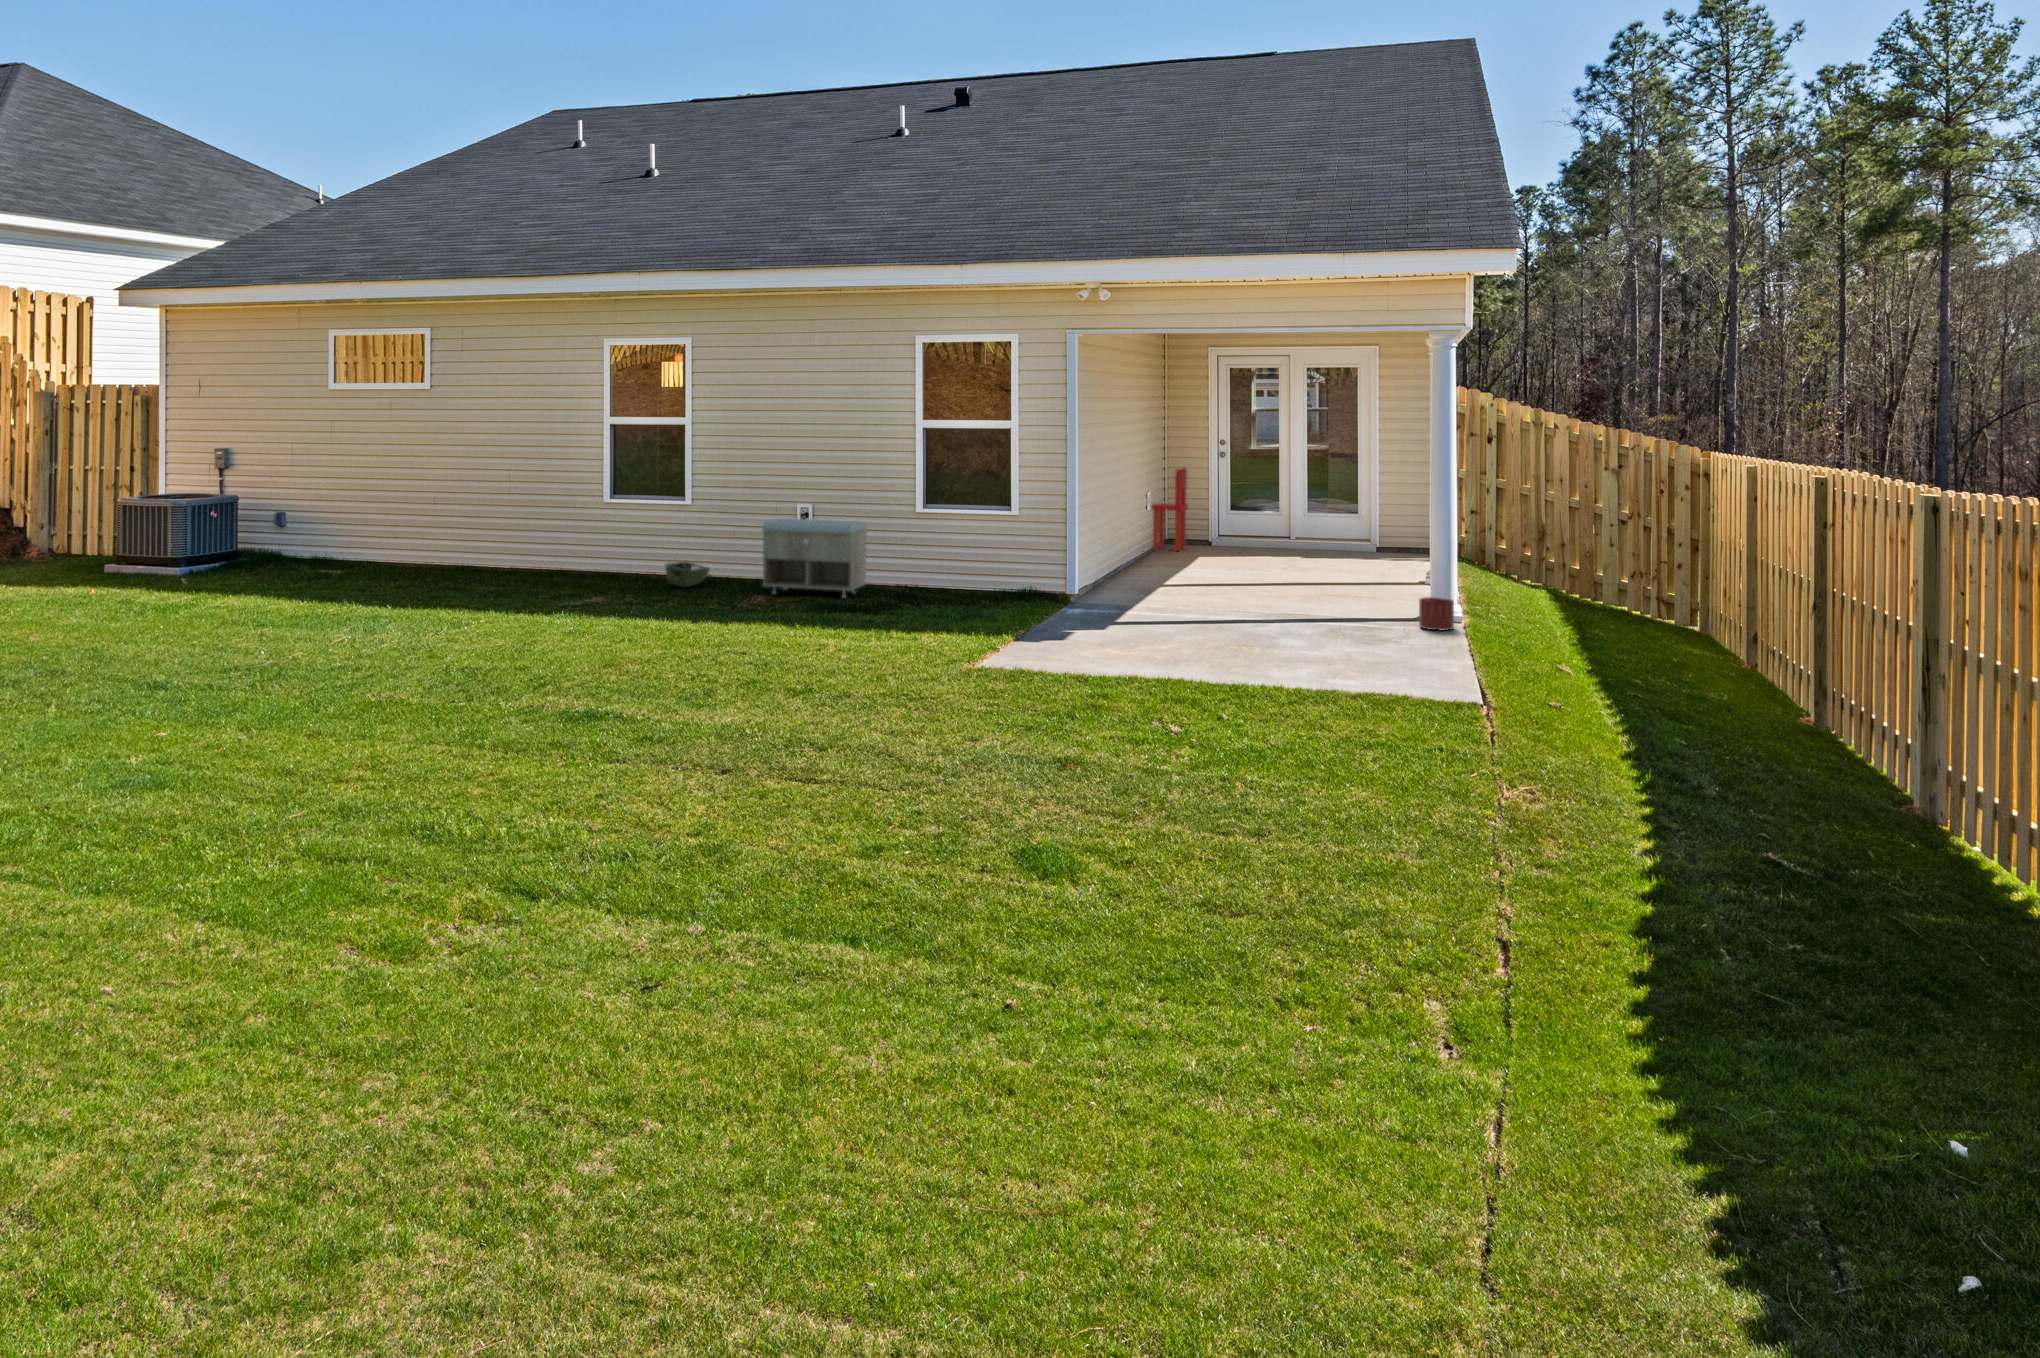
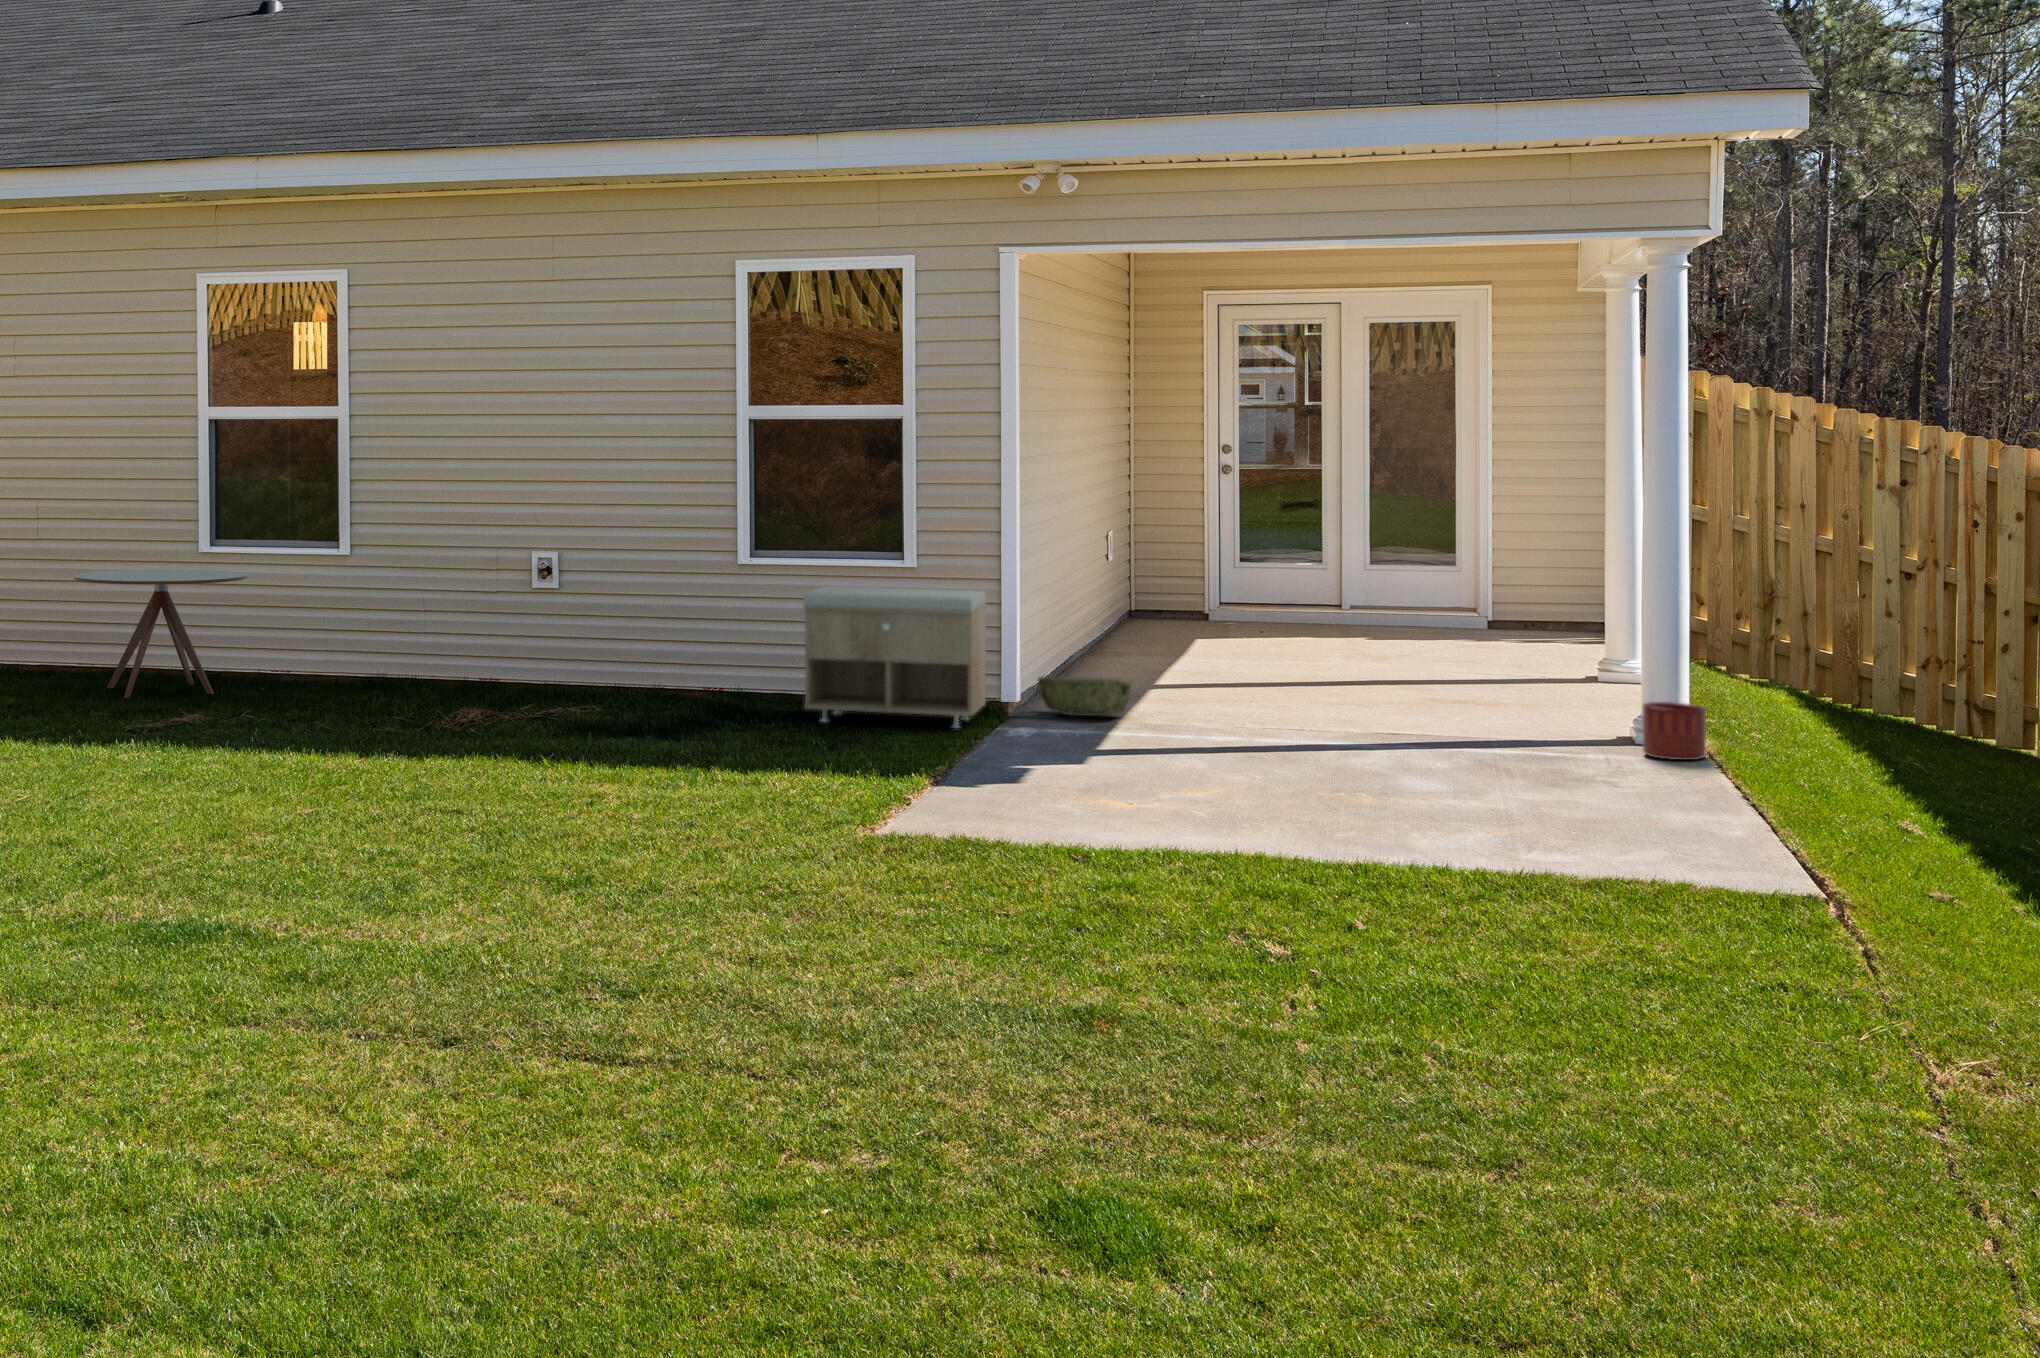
chair: present [1151,468,1188,551] -> none [1129,487,1191,629]
round table: none [530,512,632,587] -> present [73,569,248,698]
storage bench: present [762,519,867,597] -> present [804,586,986,728]
woven basket: present [665,562,710,587] -> present [1037,677,1131,716]

